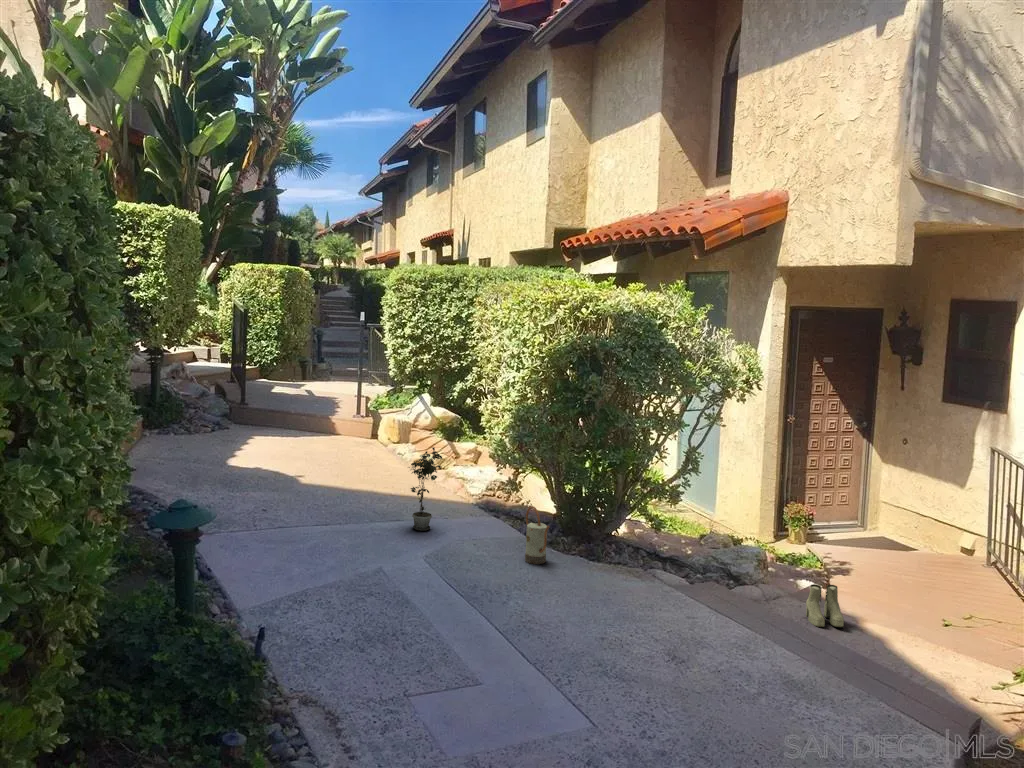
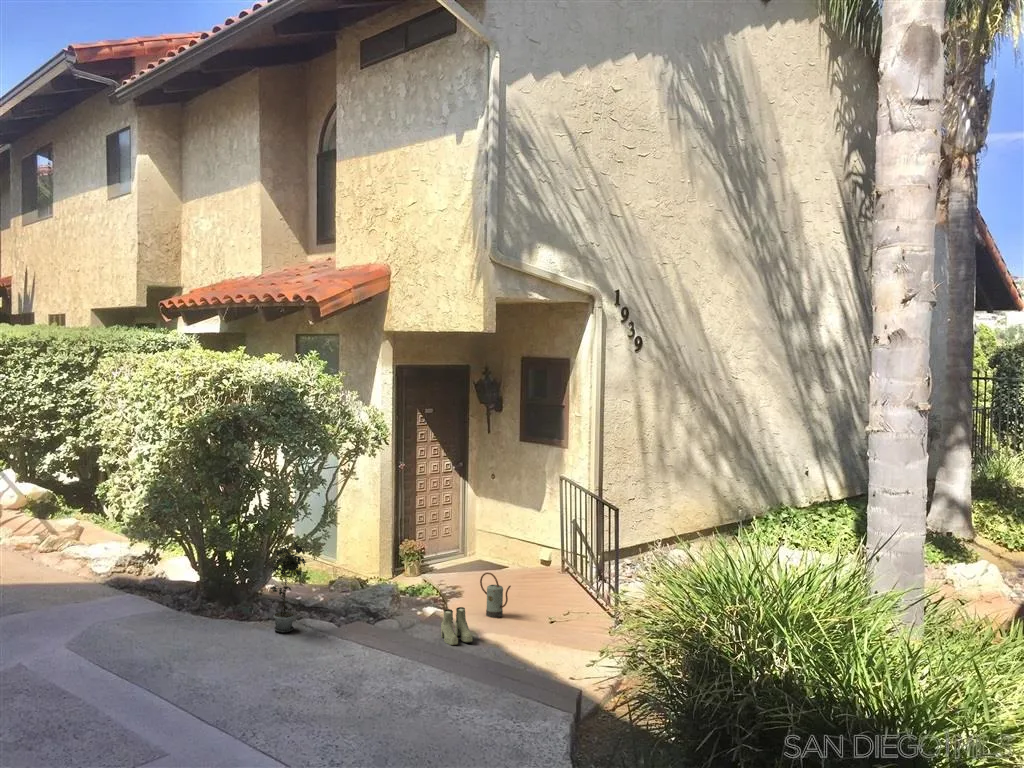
potted plant: present [409,447,442,531] -> present [267,541,306,632]
watering can: present [525,506,550,564] -> present [480,572,511,618]

